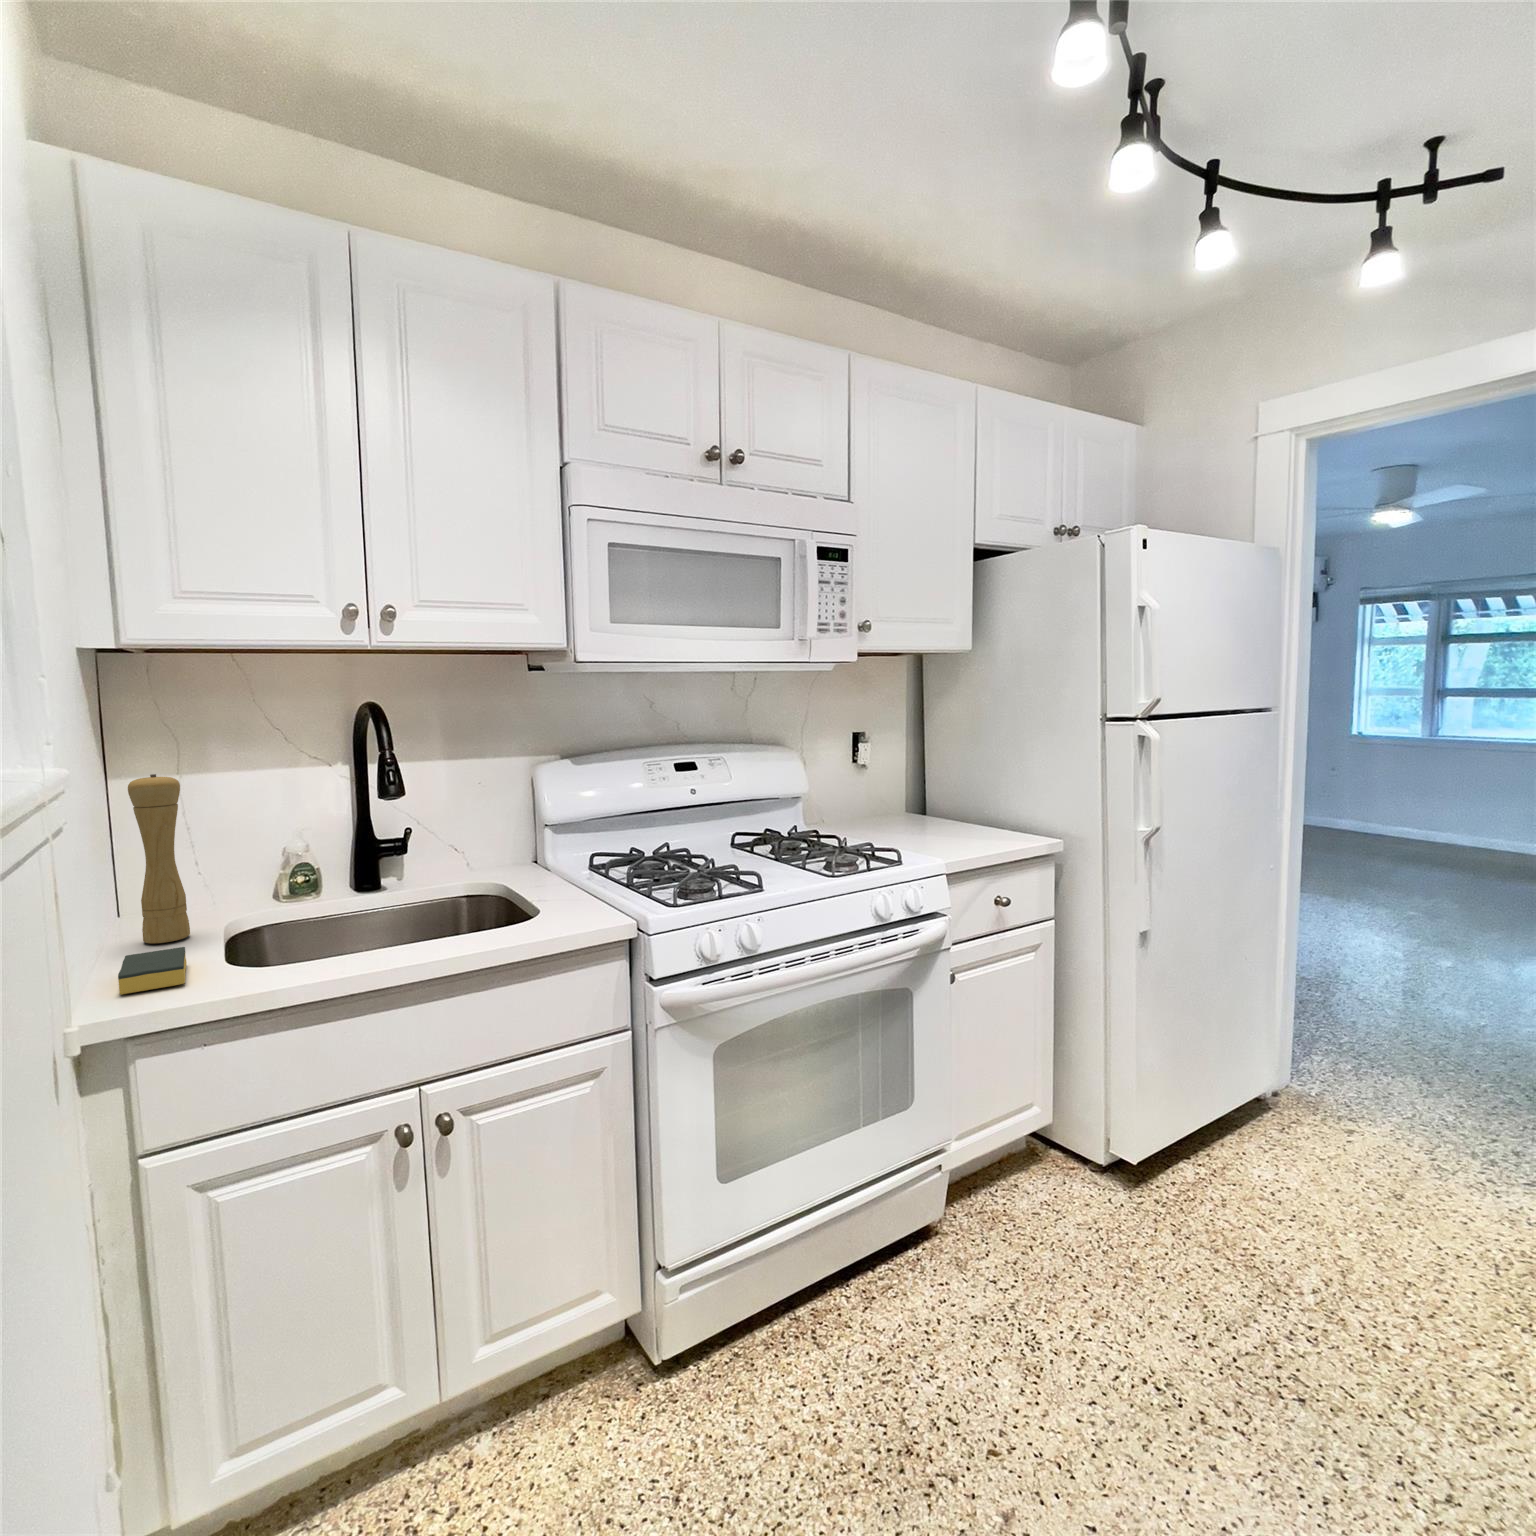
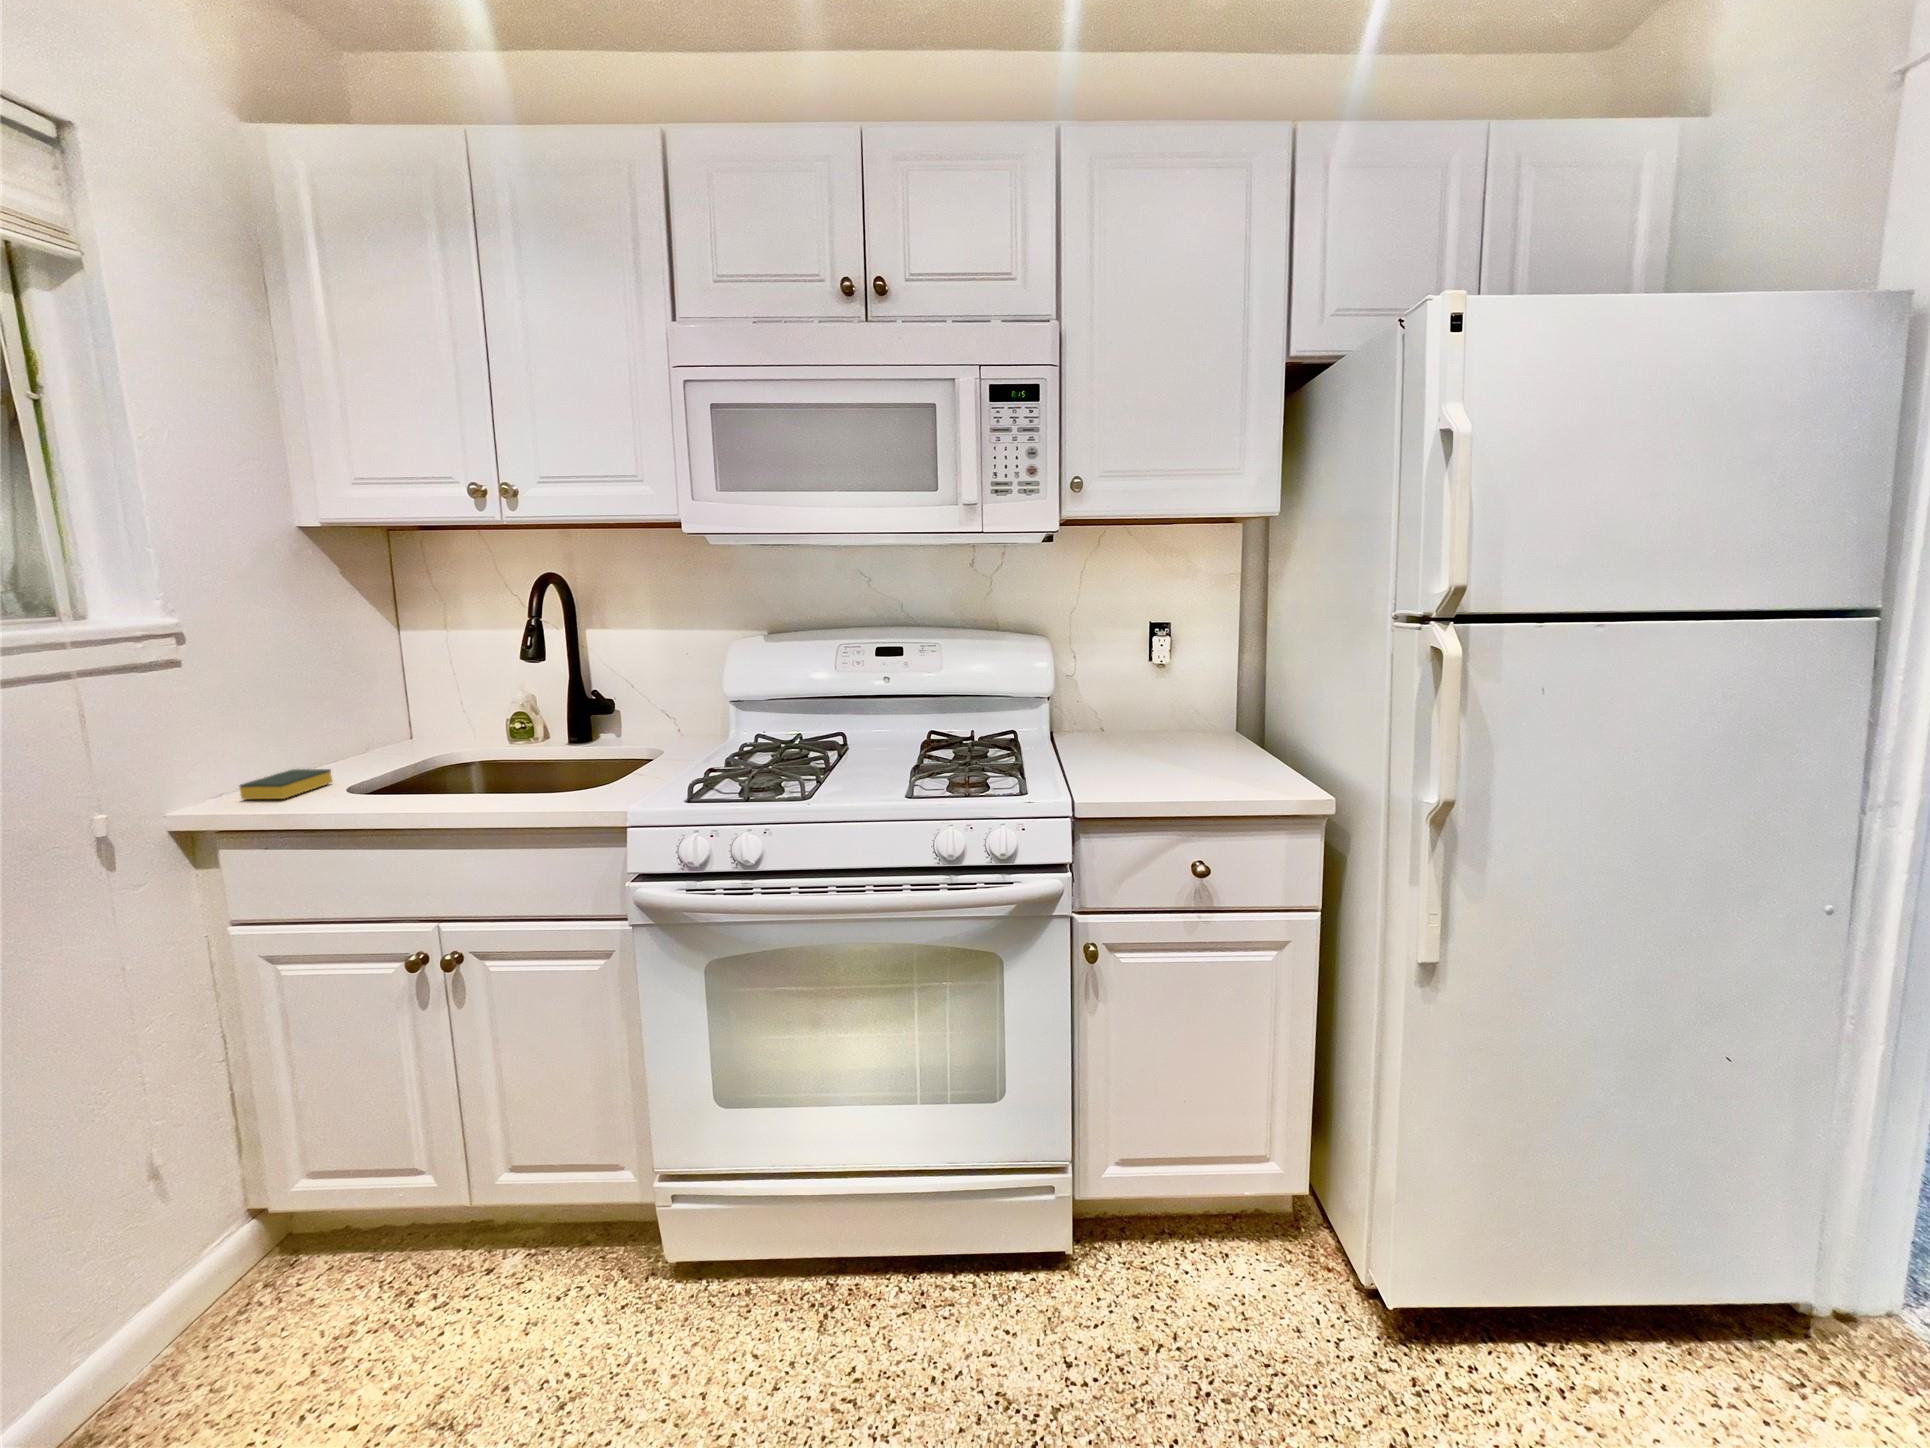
pepper mill: present [128,774,190,943] -> none [347,628,403,763]

